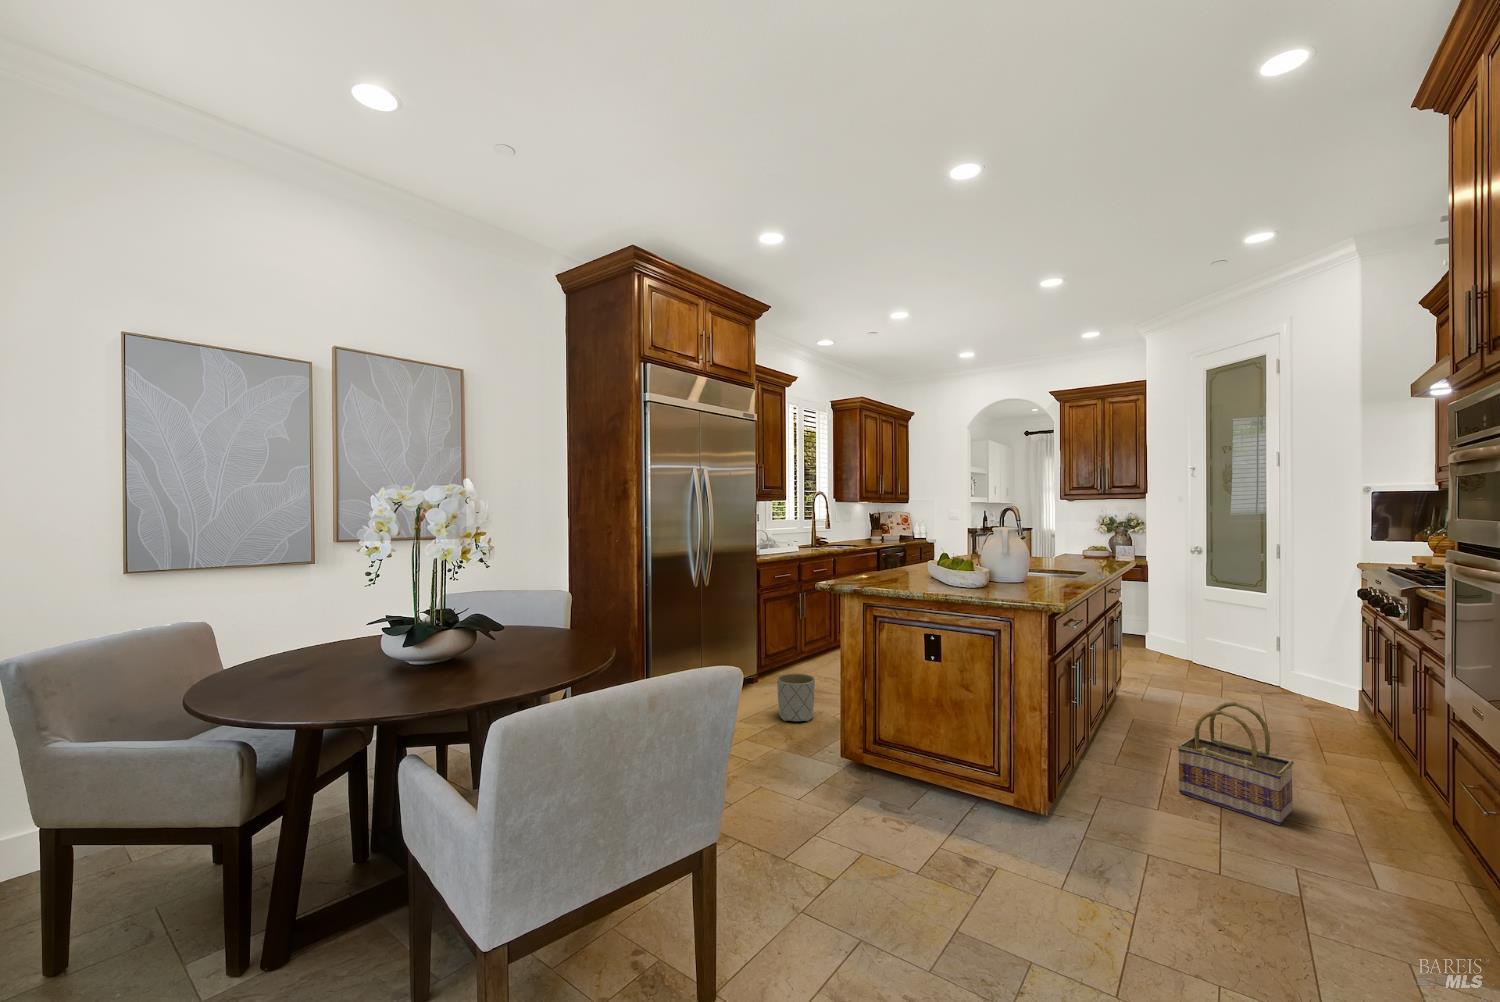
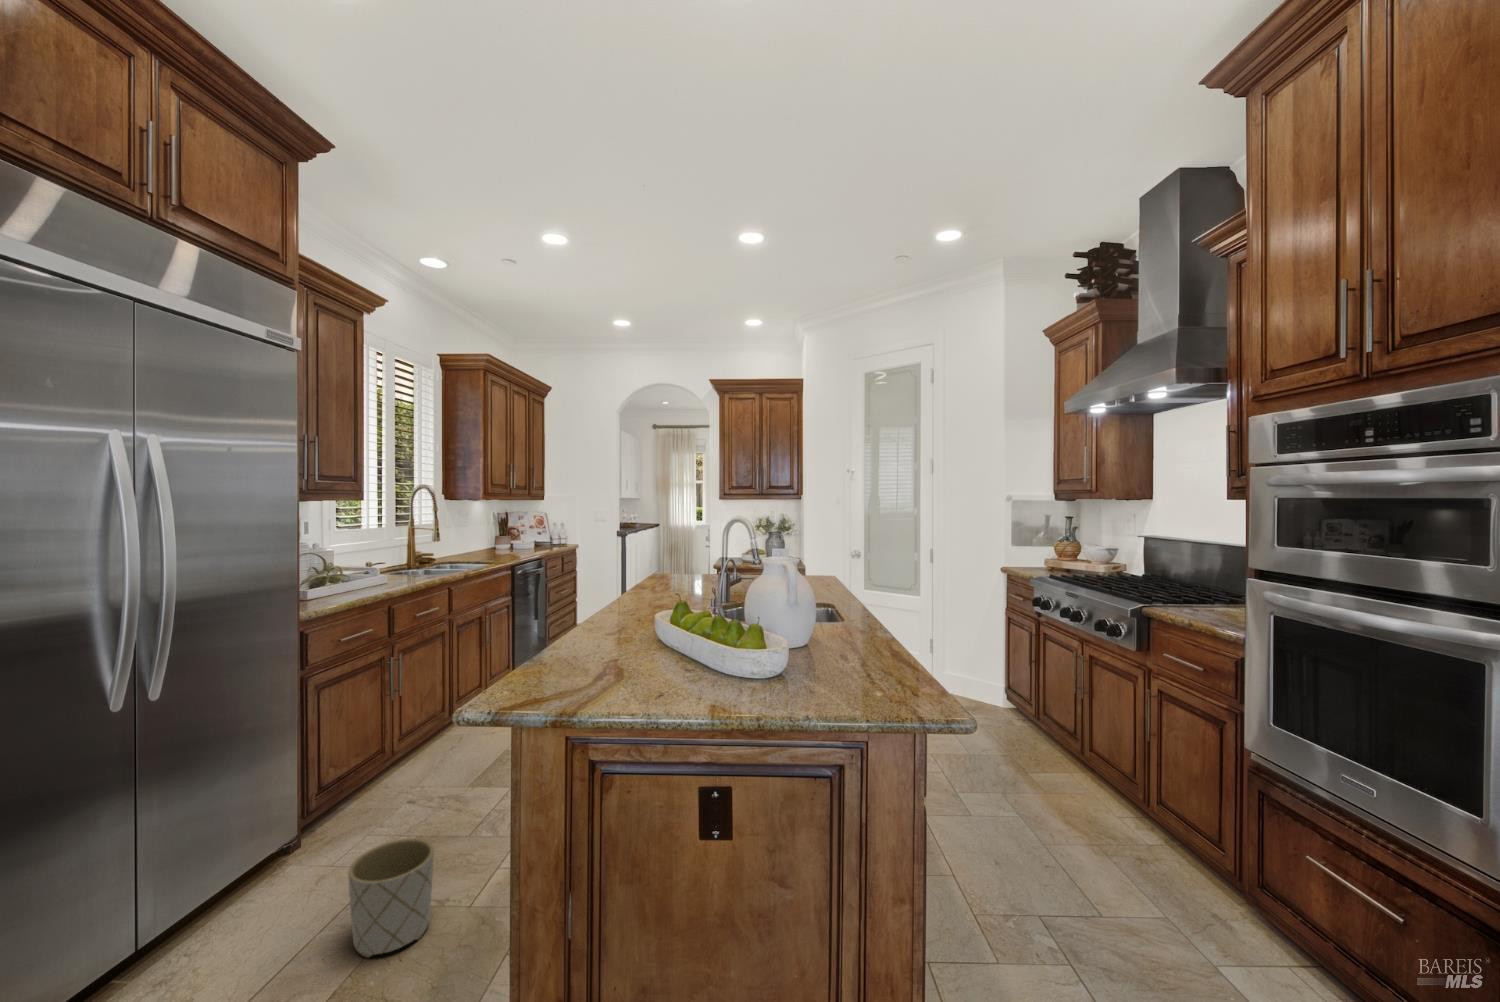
basket: present [1177,702,1294,825] -> none [967,762,1087,915]

